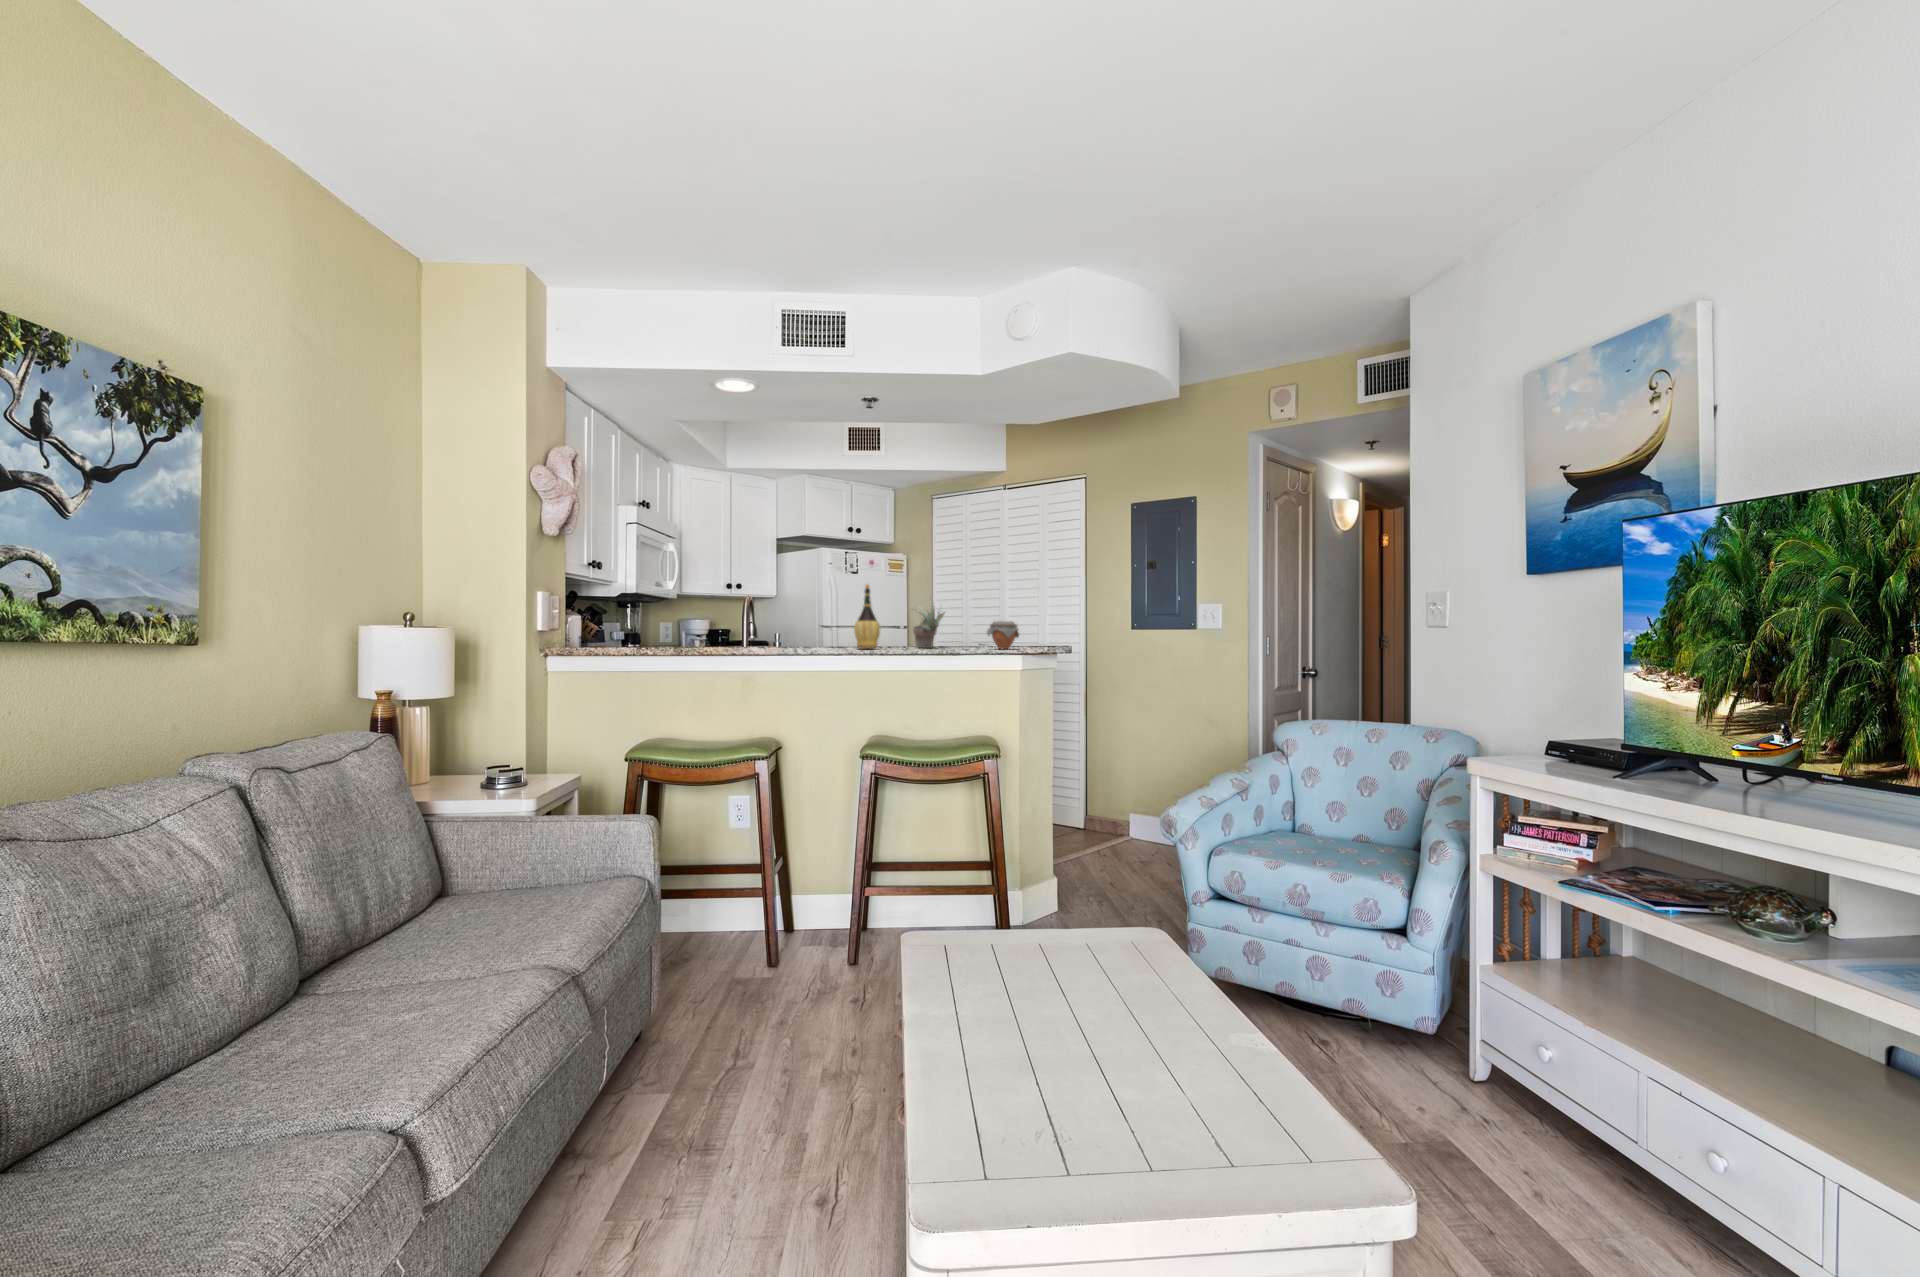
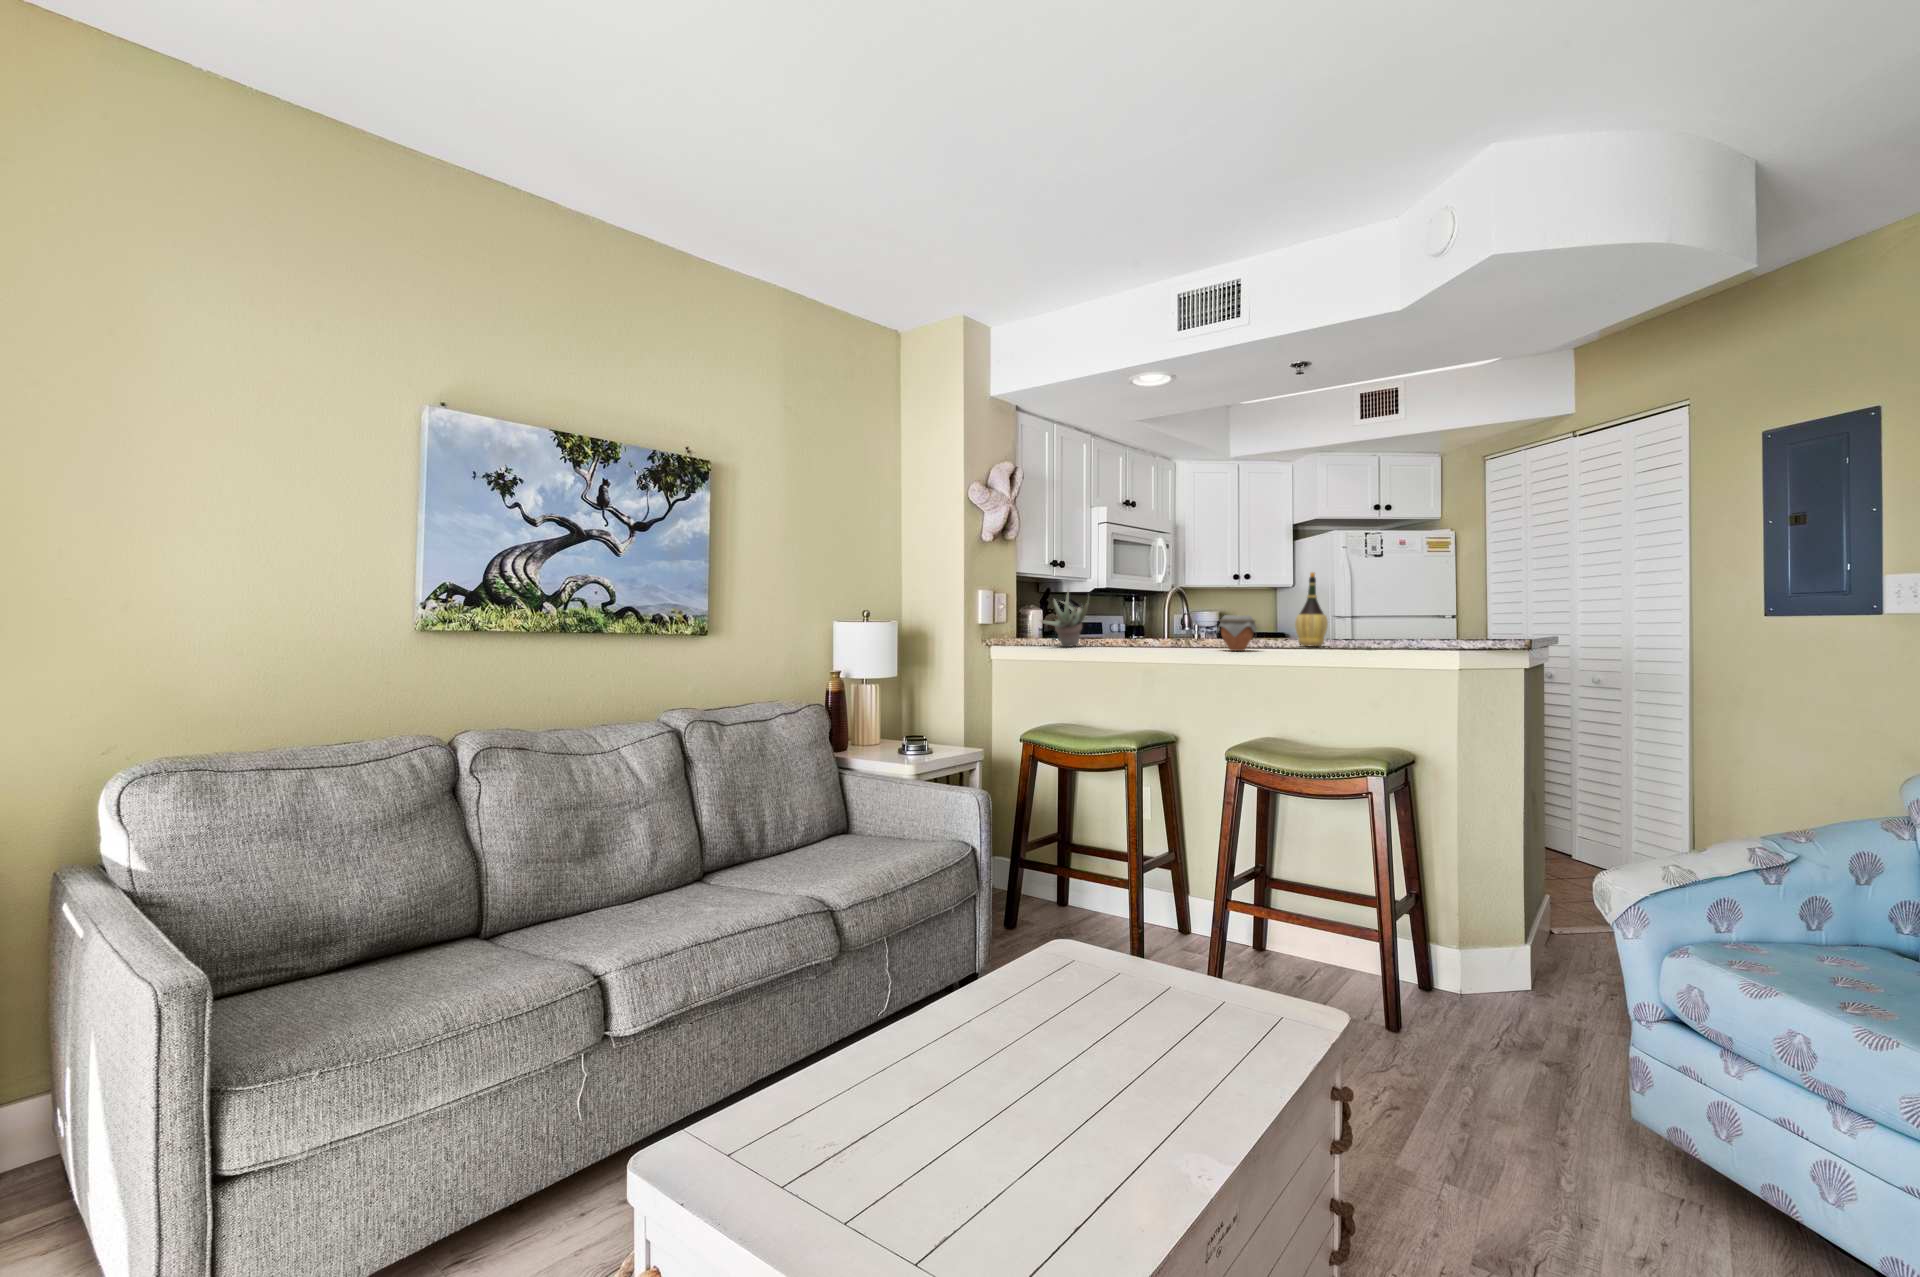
succulent plant: present [913,599,944,648] -> present [1041,590,1089,647]
jar: present [986,621,1019,649] -> present [1217,615,1257,651]

